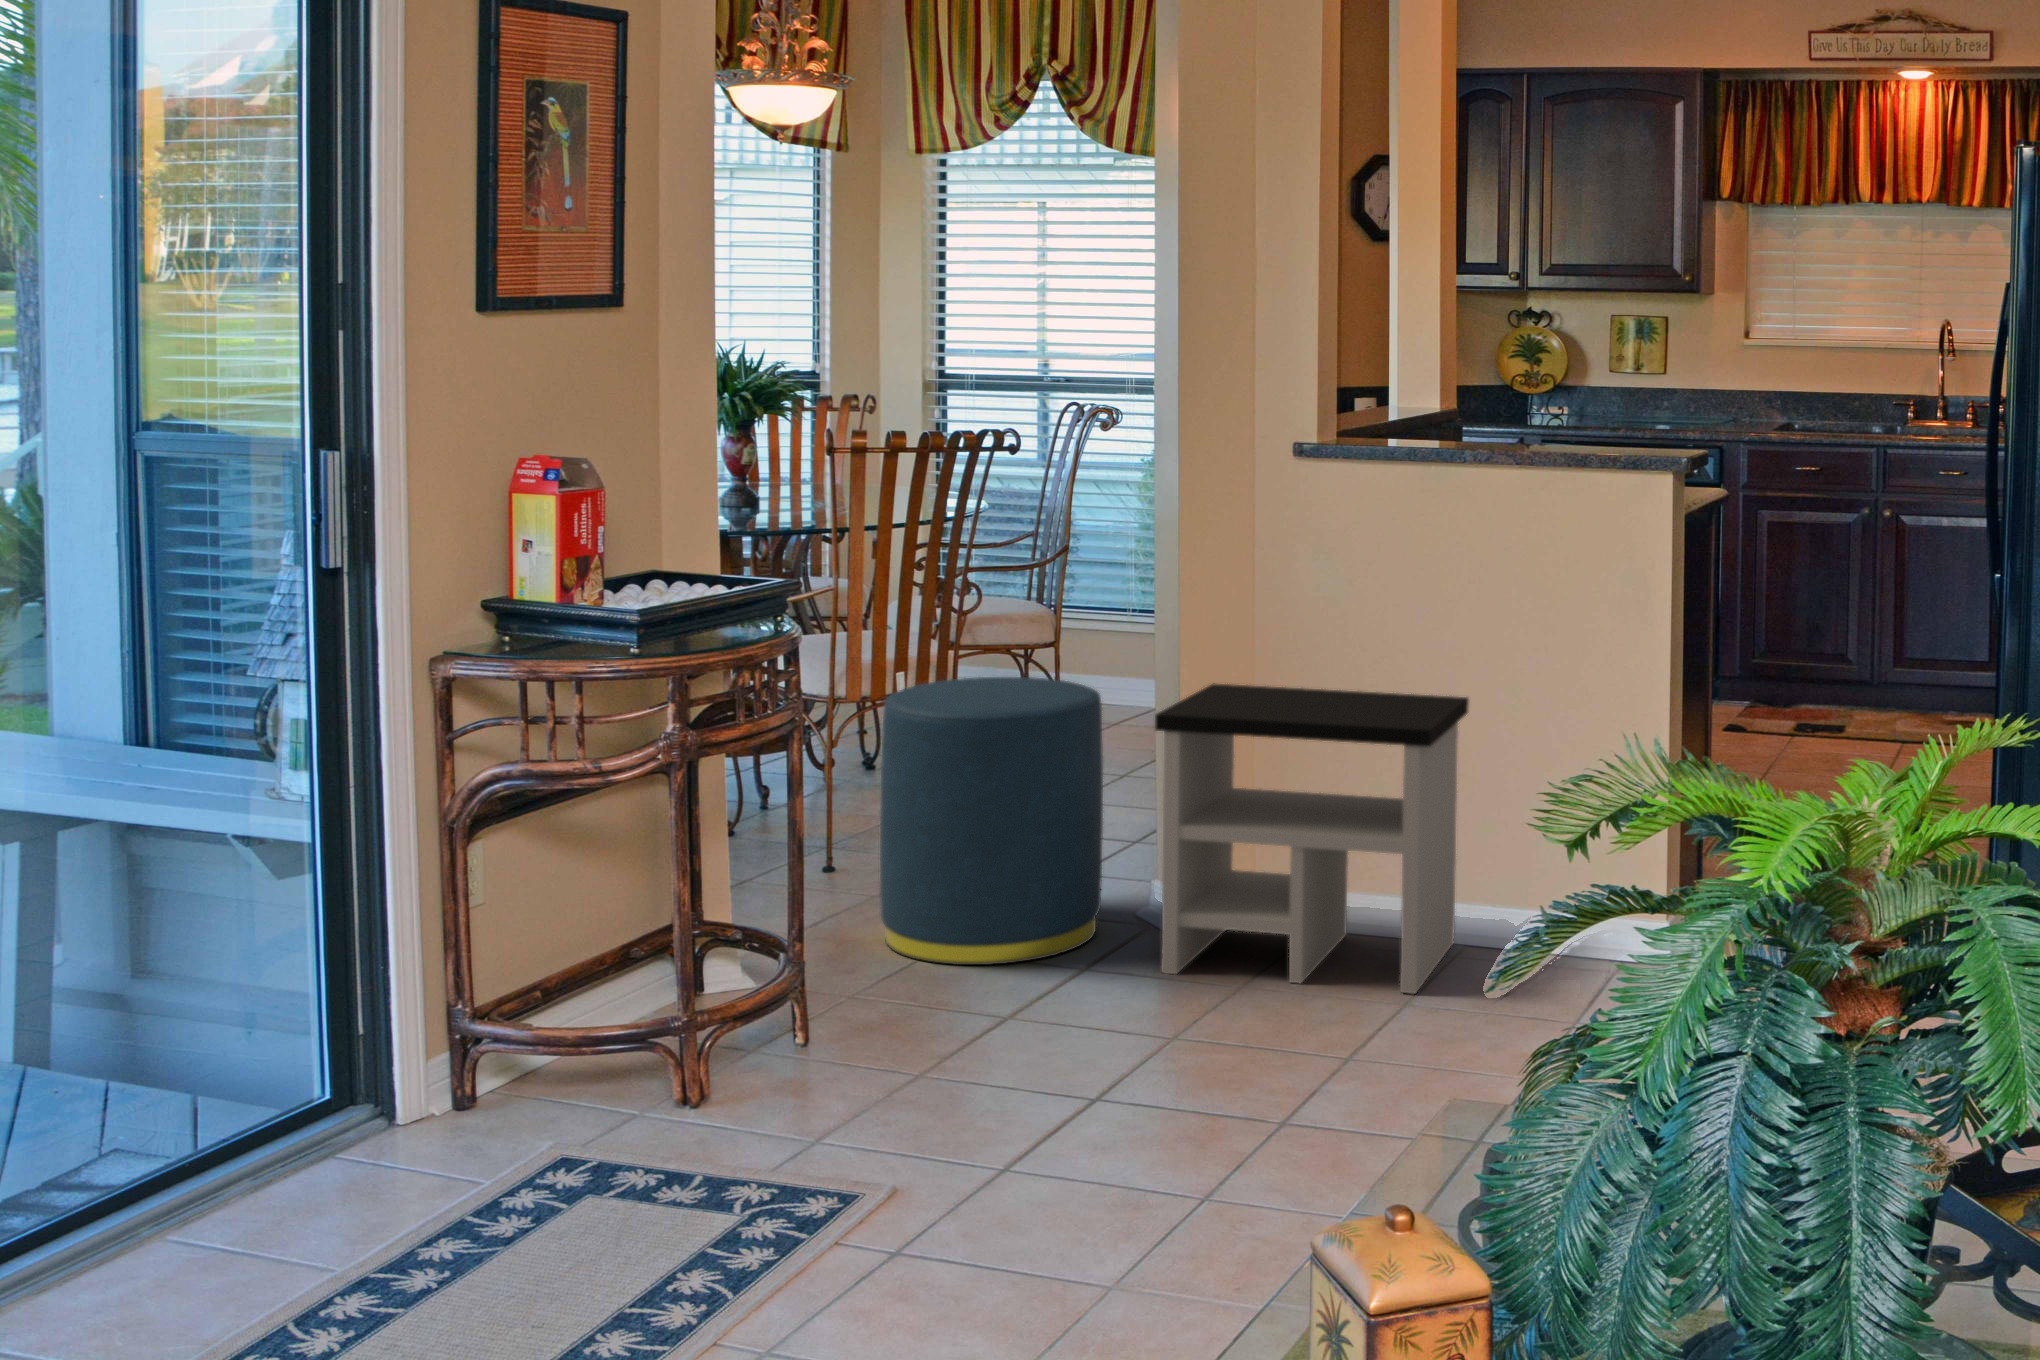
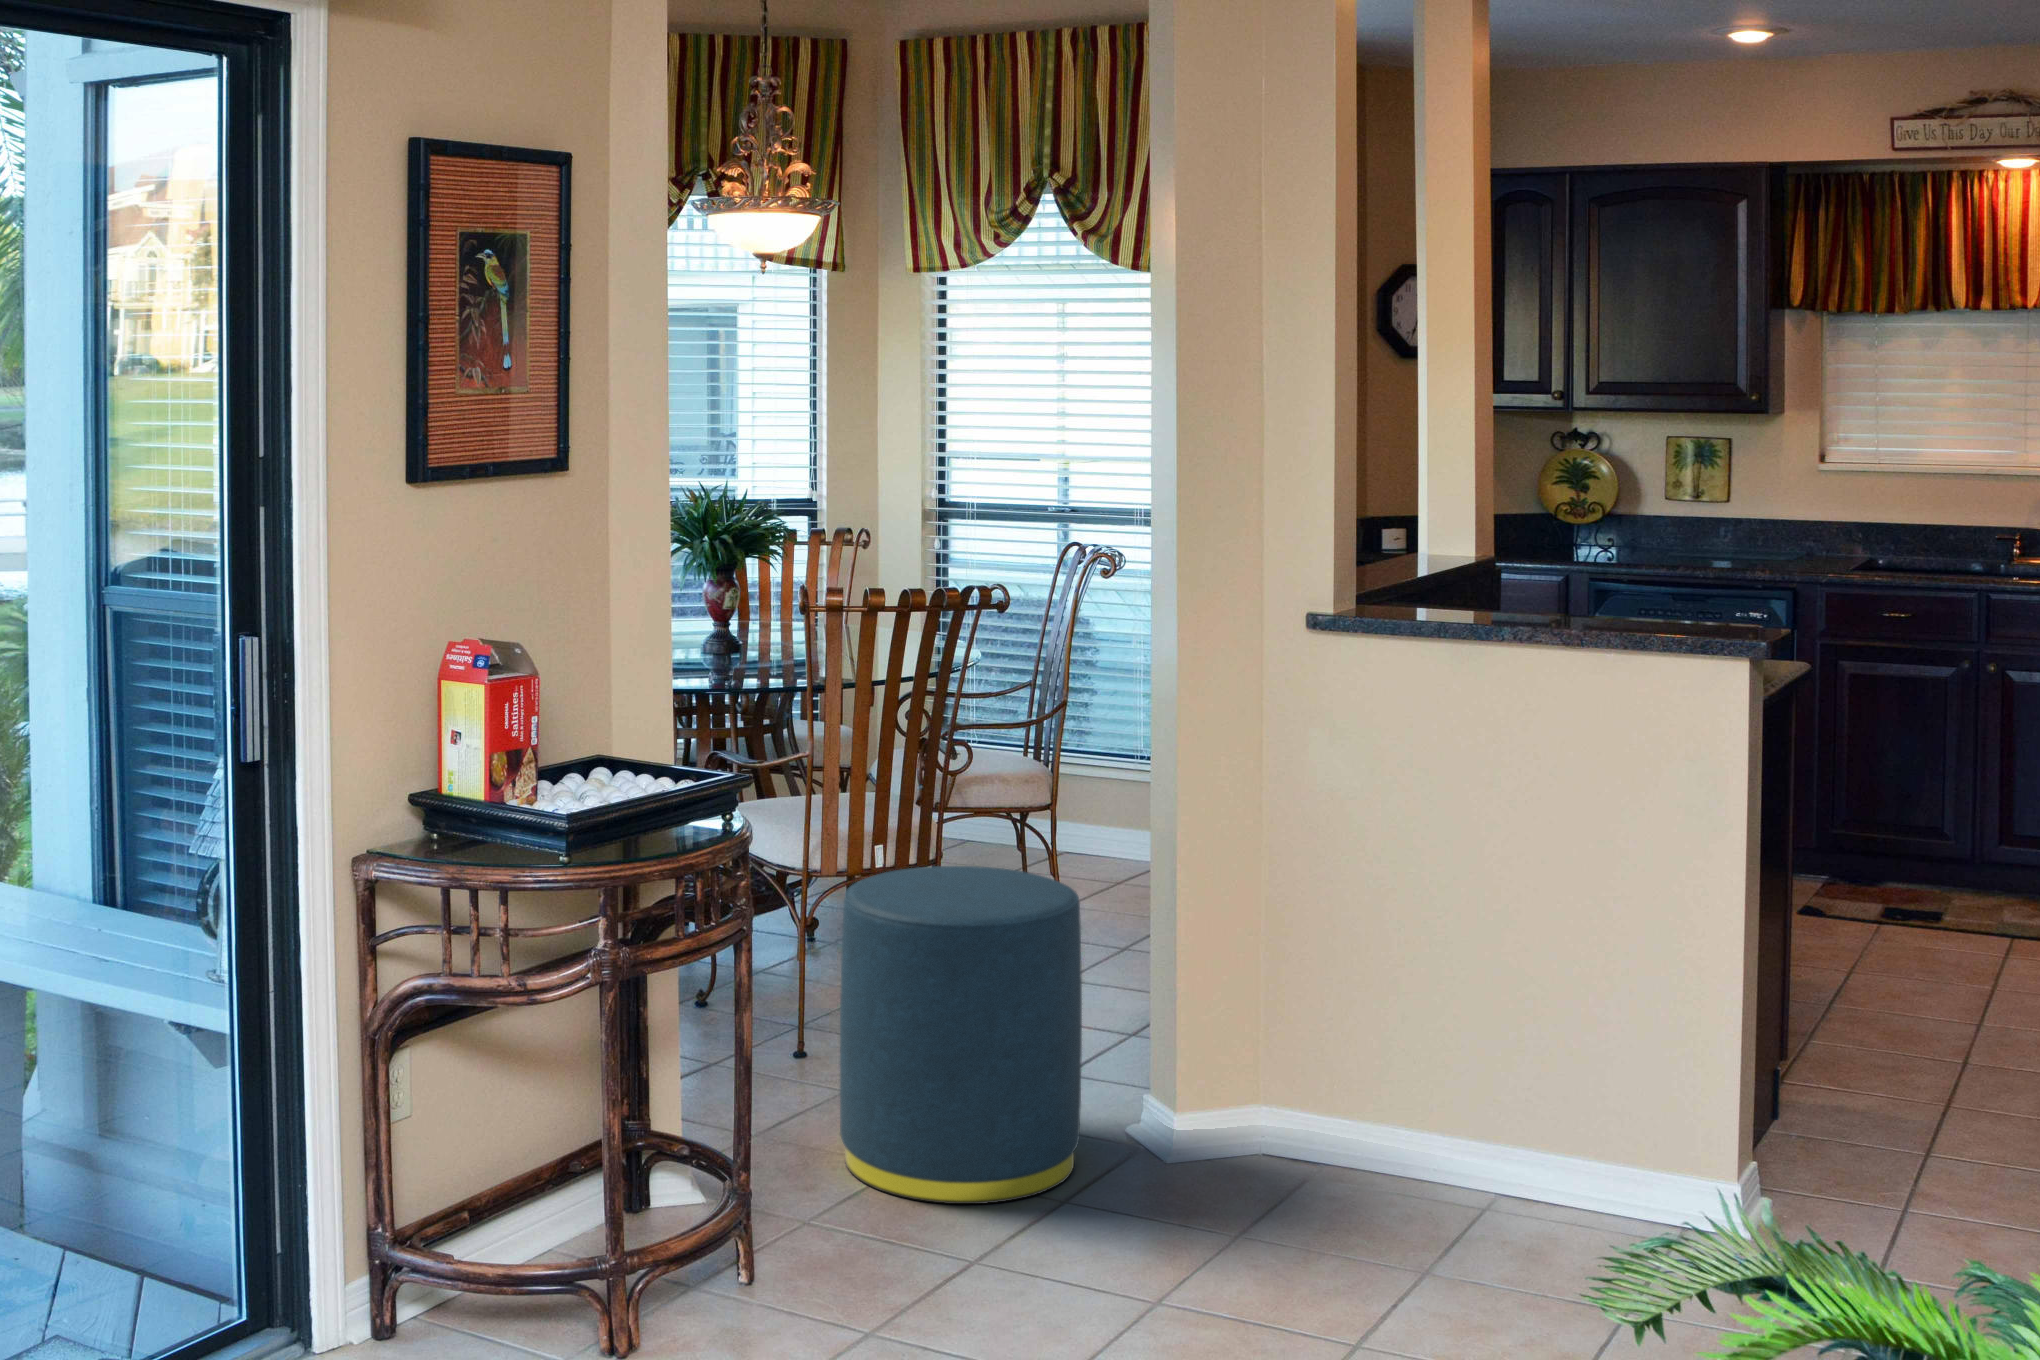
side table: present [1155,683,1469,994] -> none [1136,891,1510,1298]

